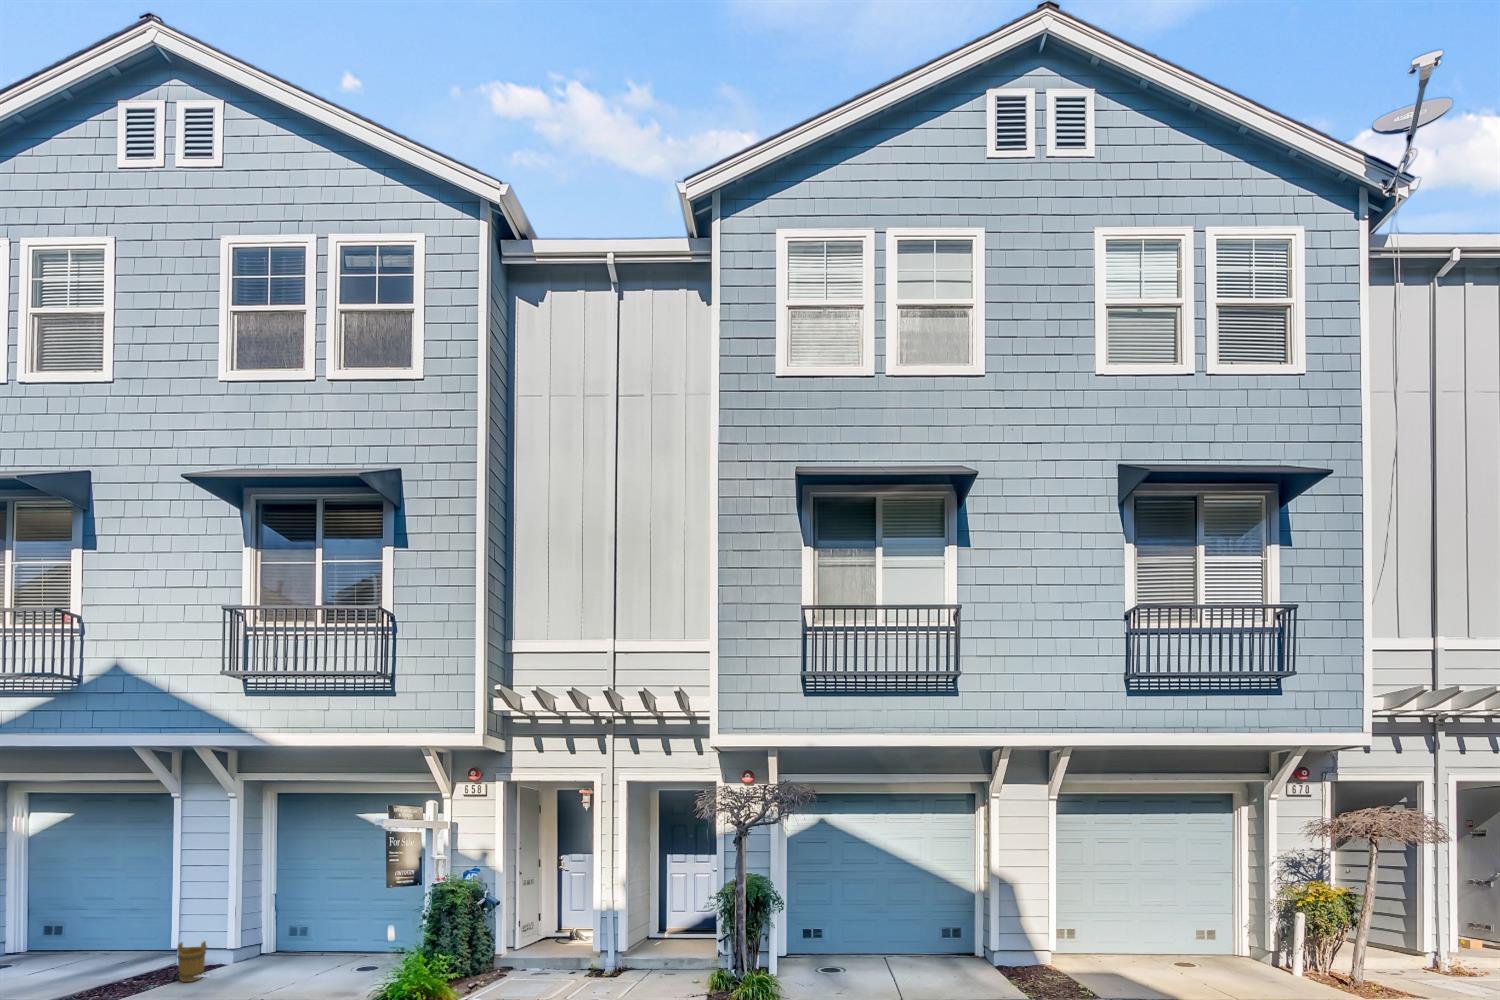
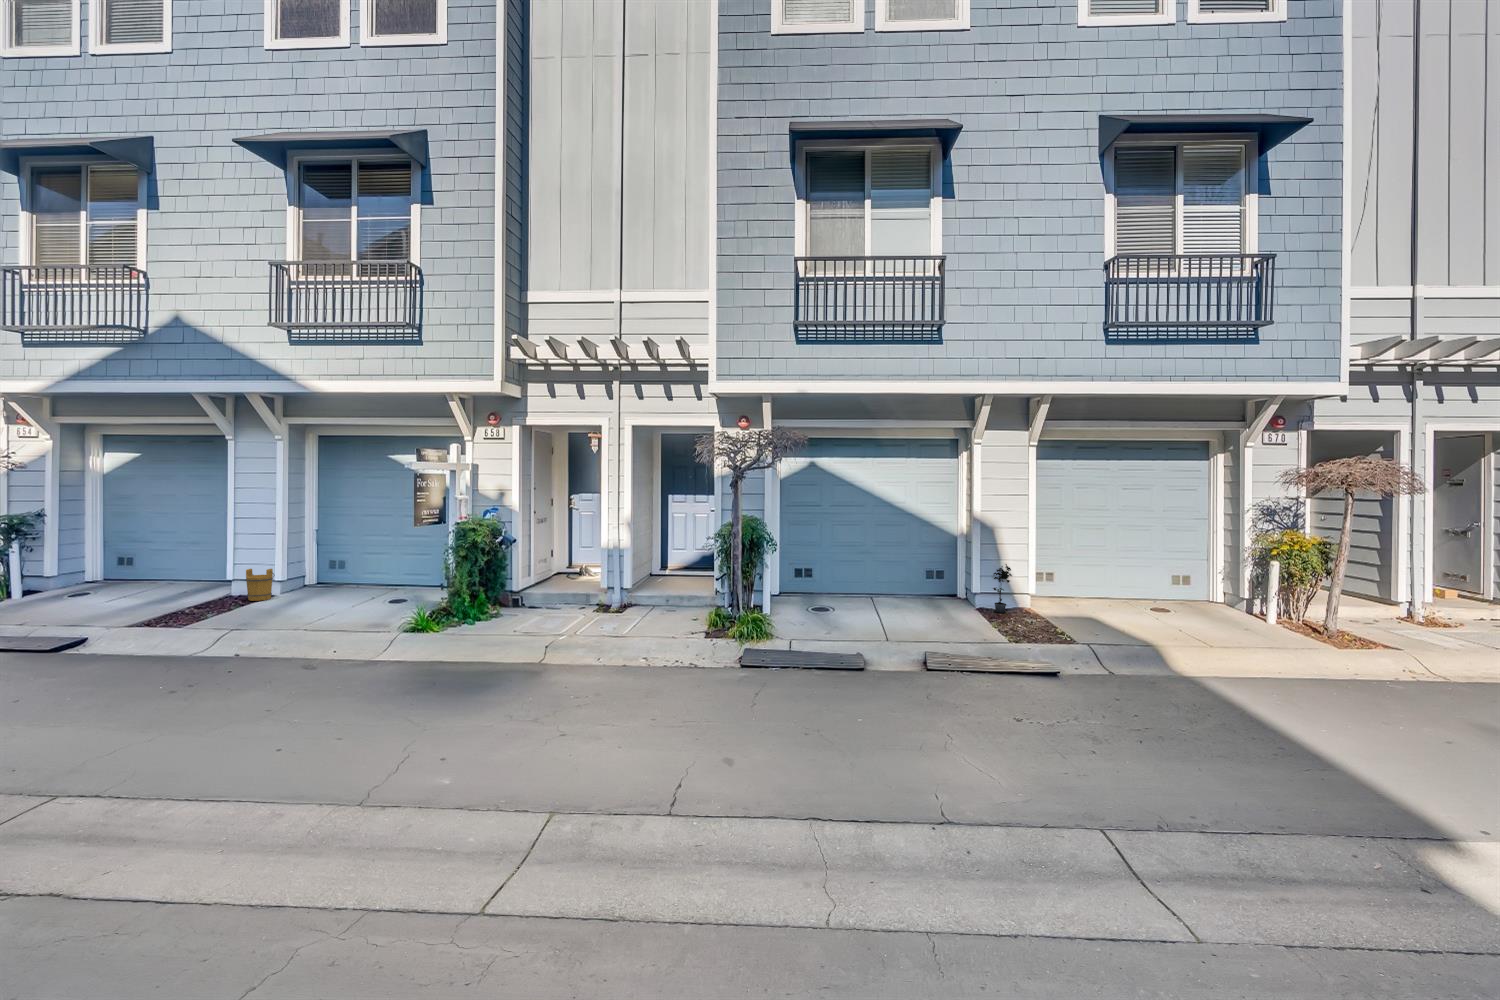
potted plant: none [1023,921,1047,978] -> present [993,564,1012,613]

